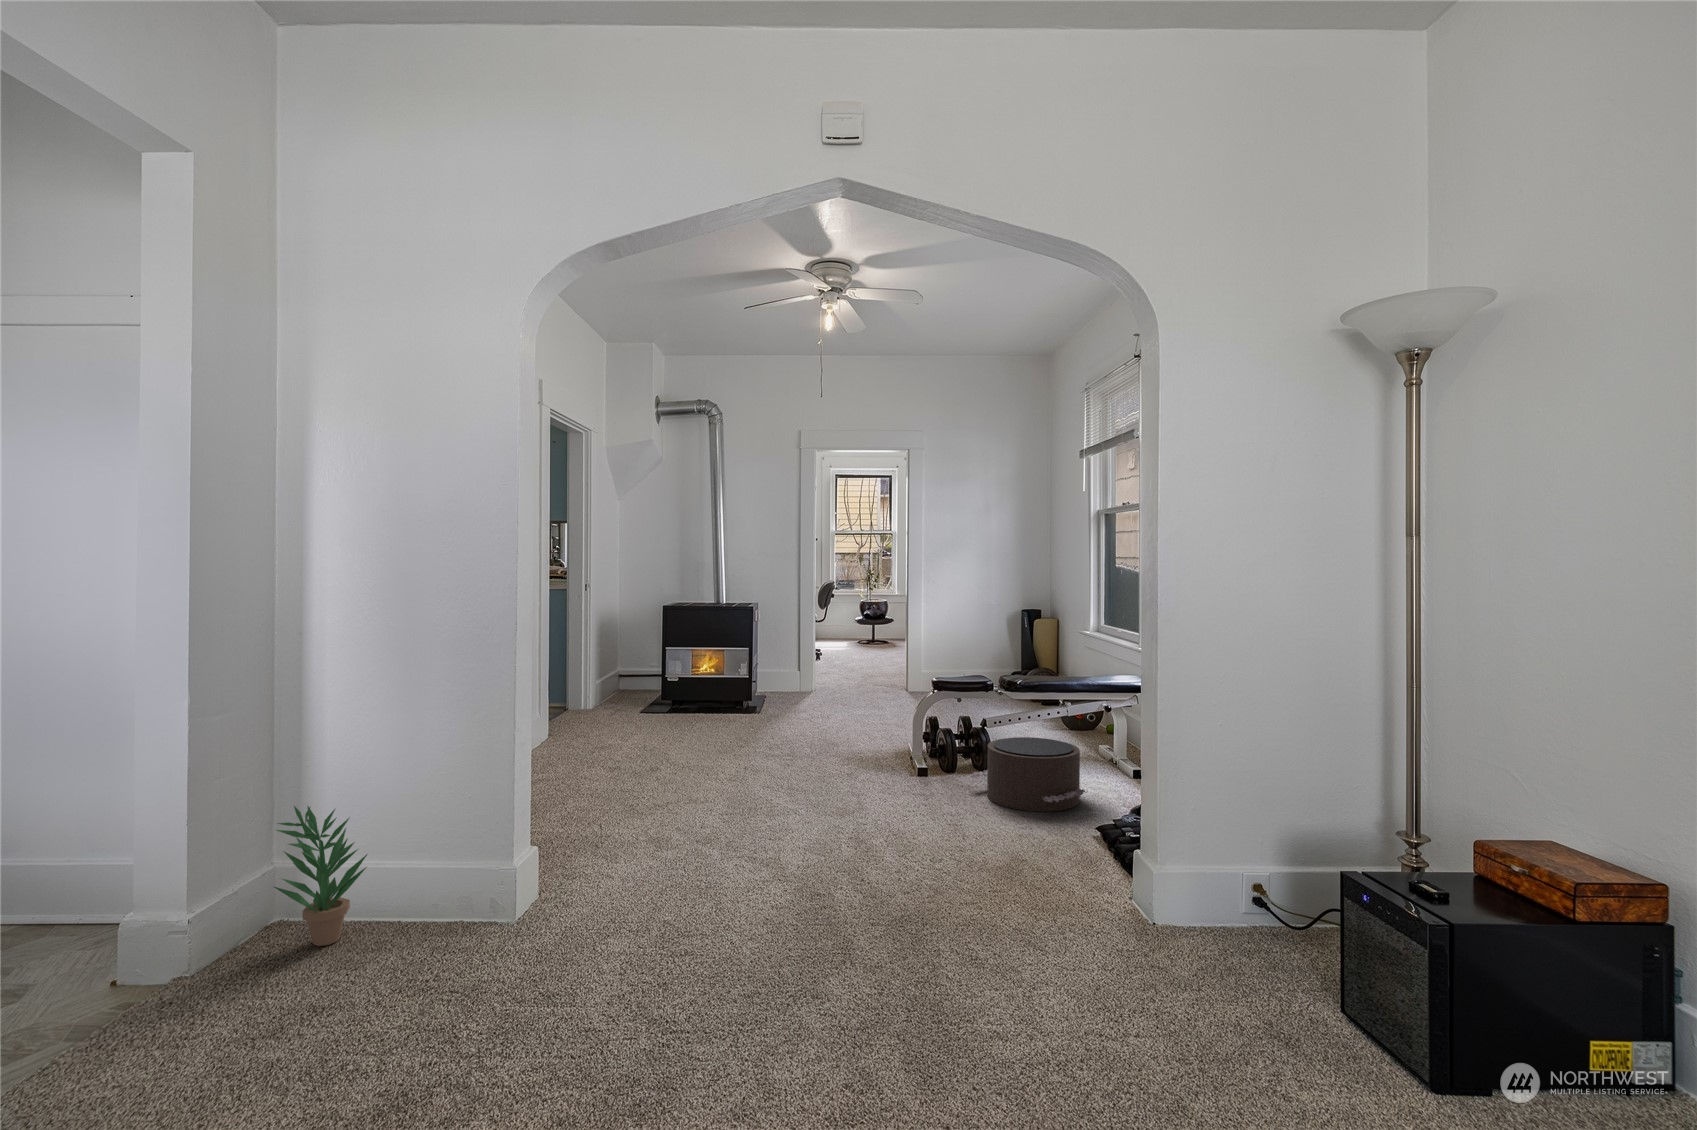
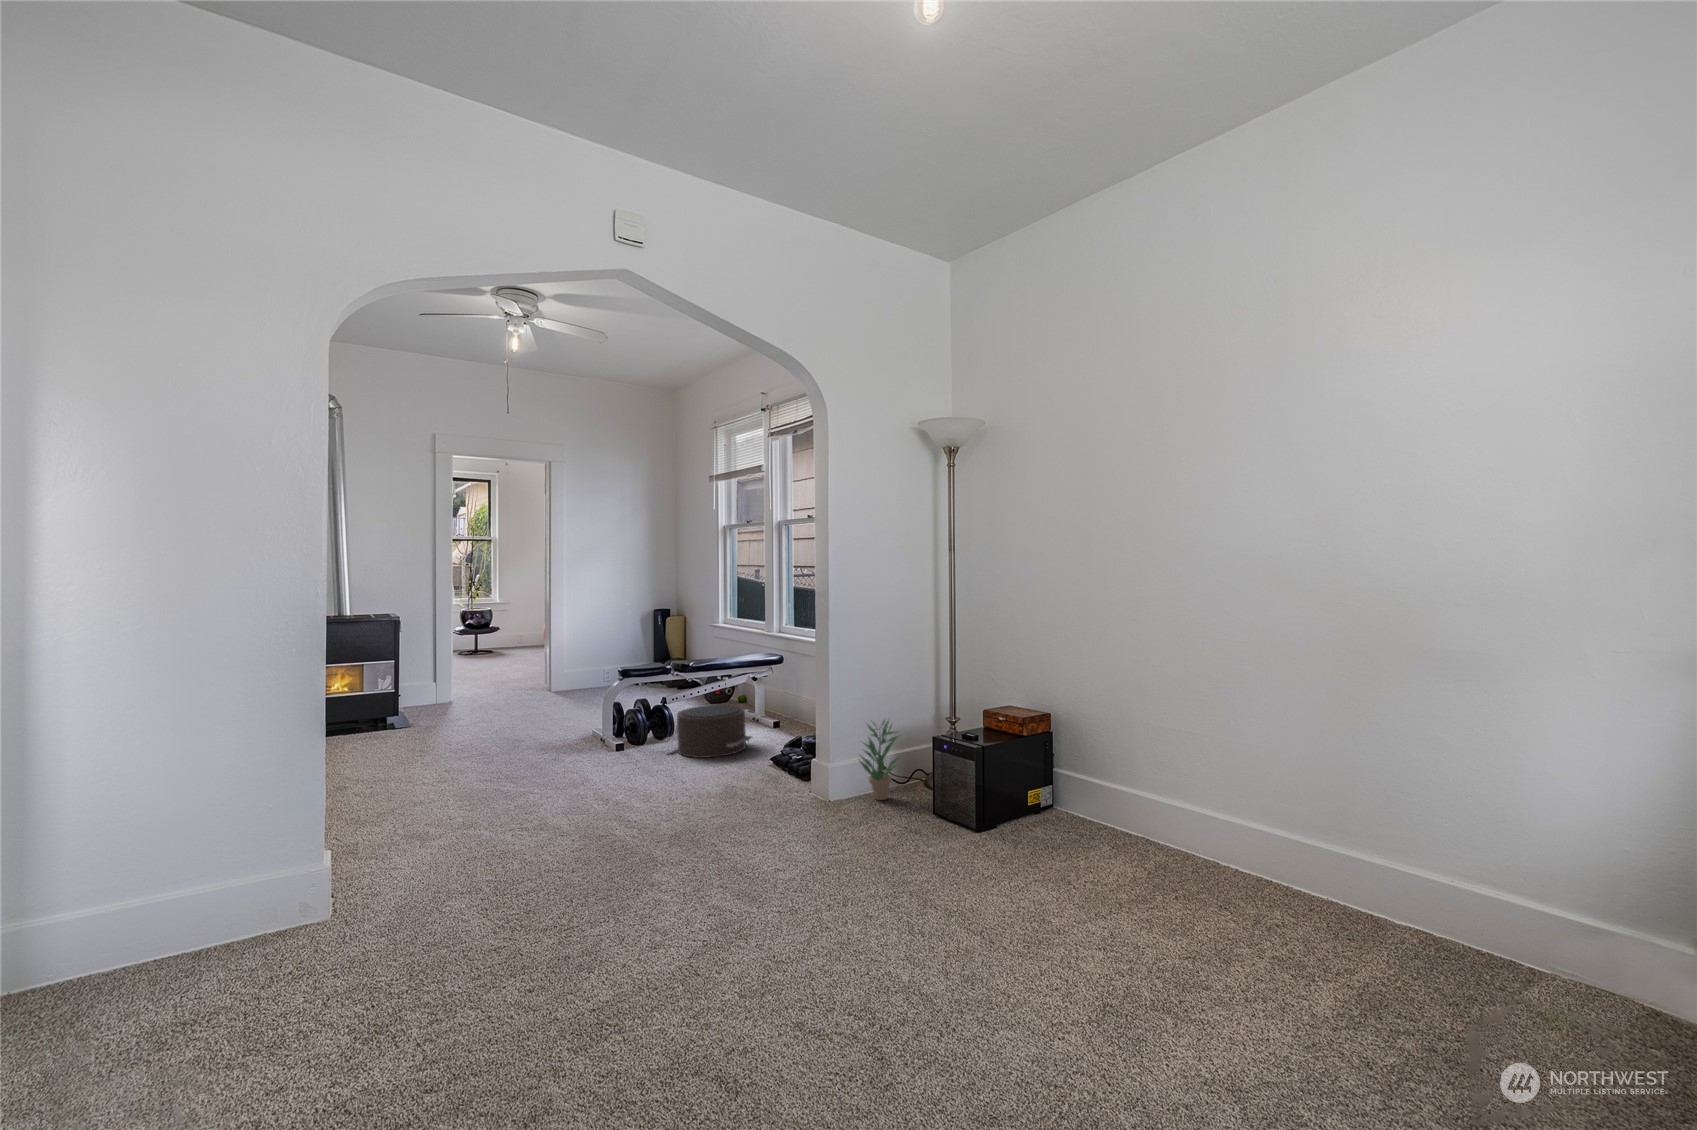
potted plant: present [274,806,367,946] -> present [859,720,899,800]

